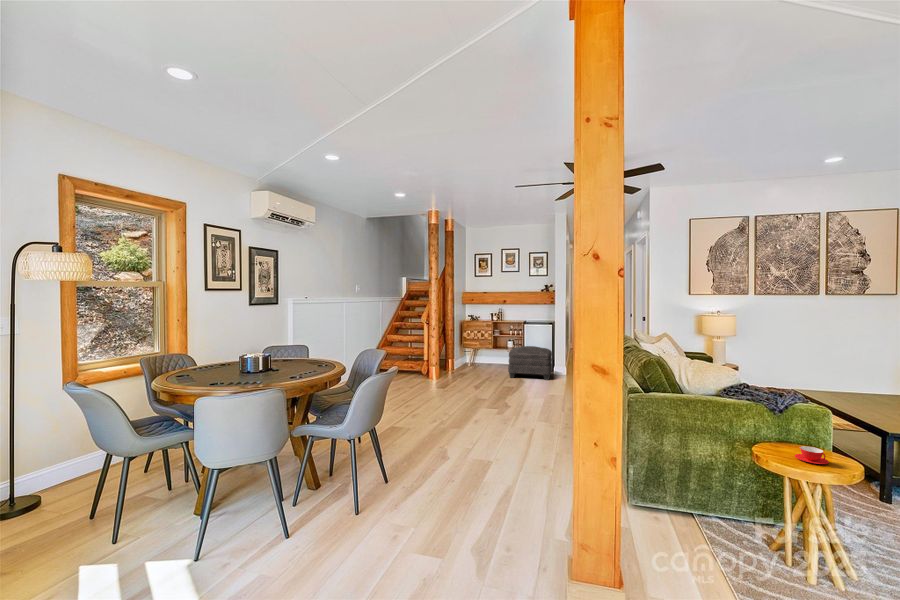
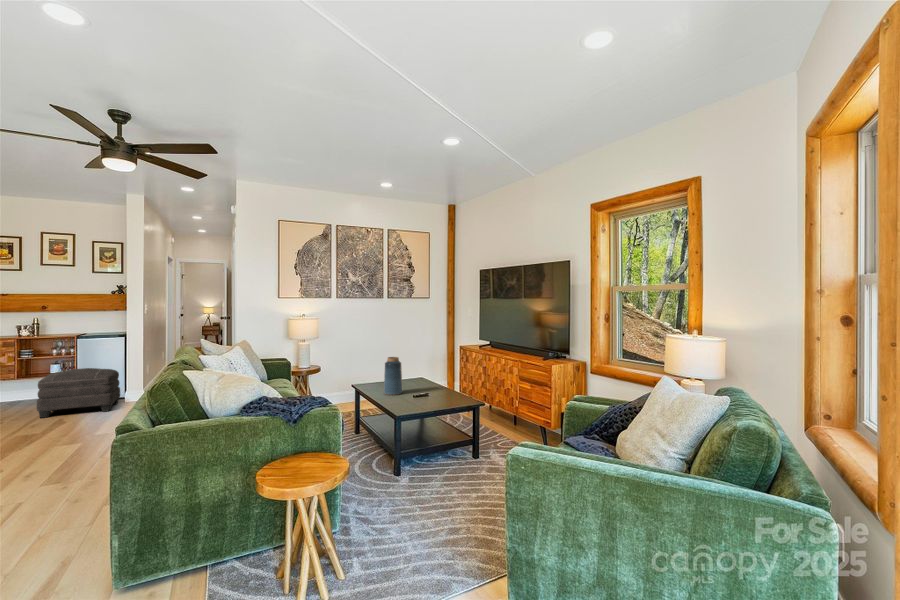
vase: none [845,363,876,409] -> present [384,357,402,395]
teacup: present [795,446,829,464] -> none [294,457,323,477]

